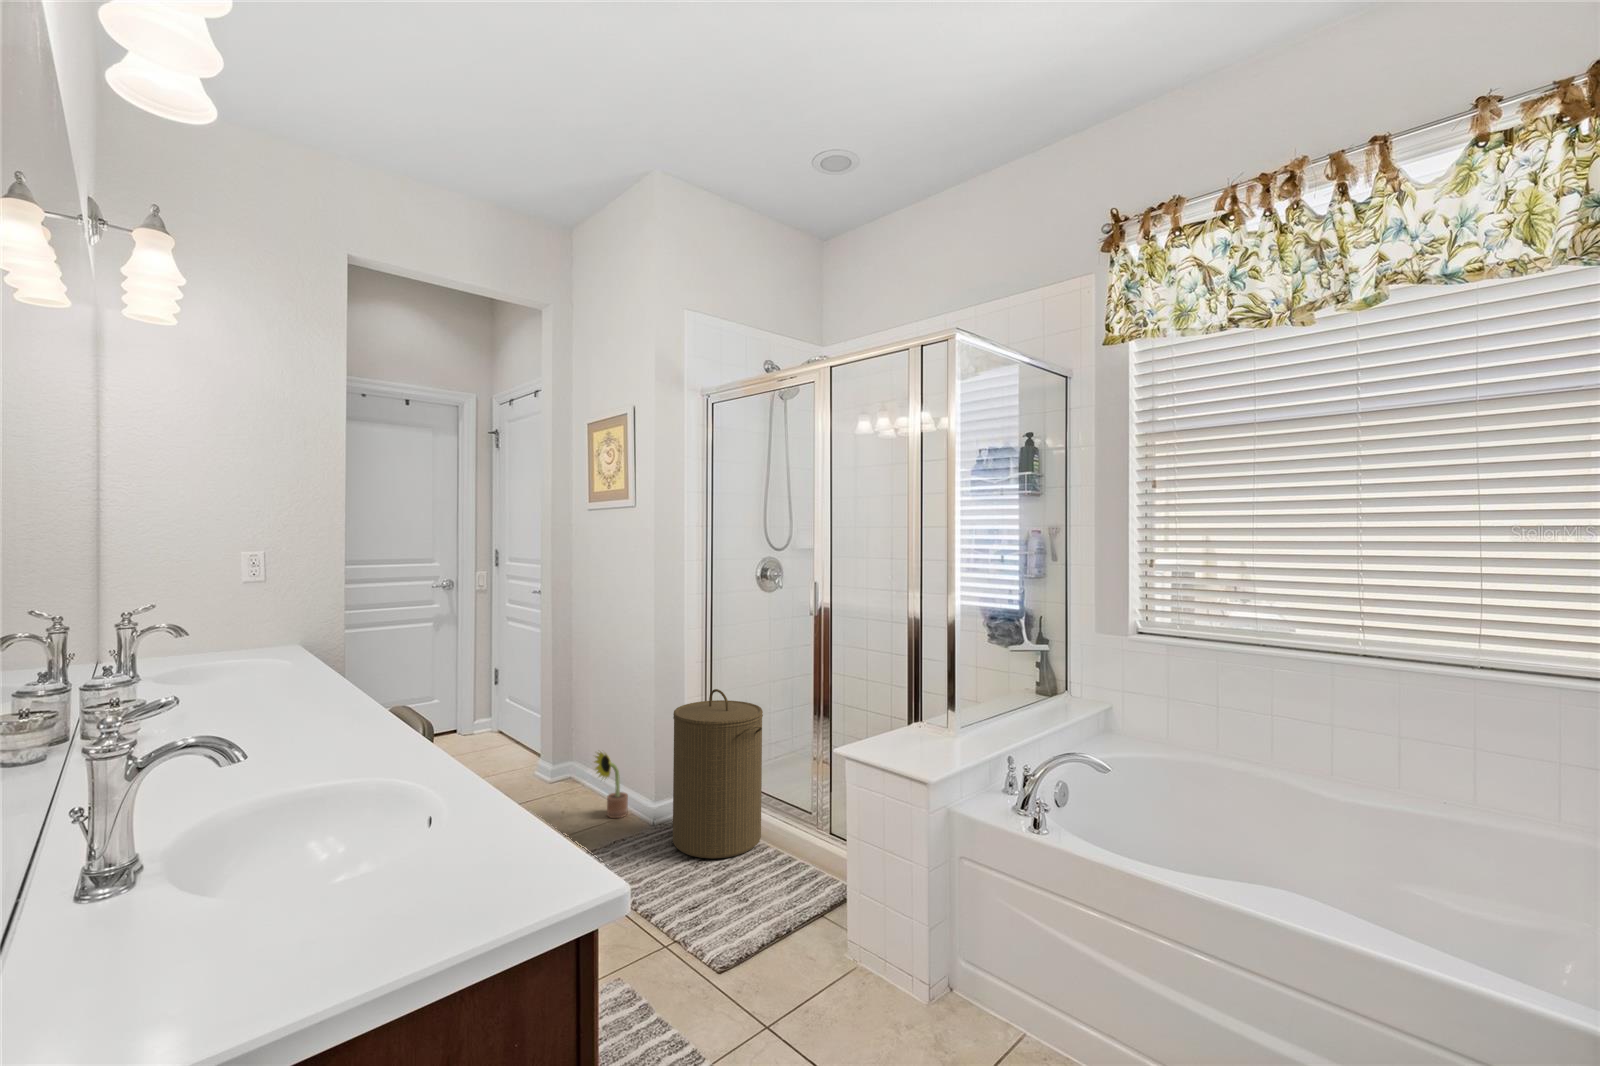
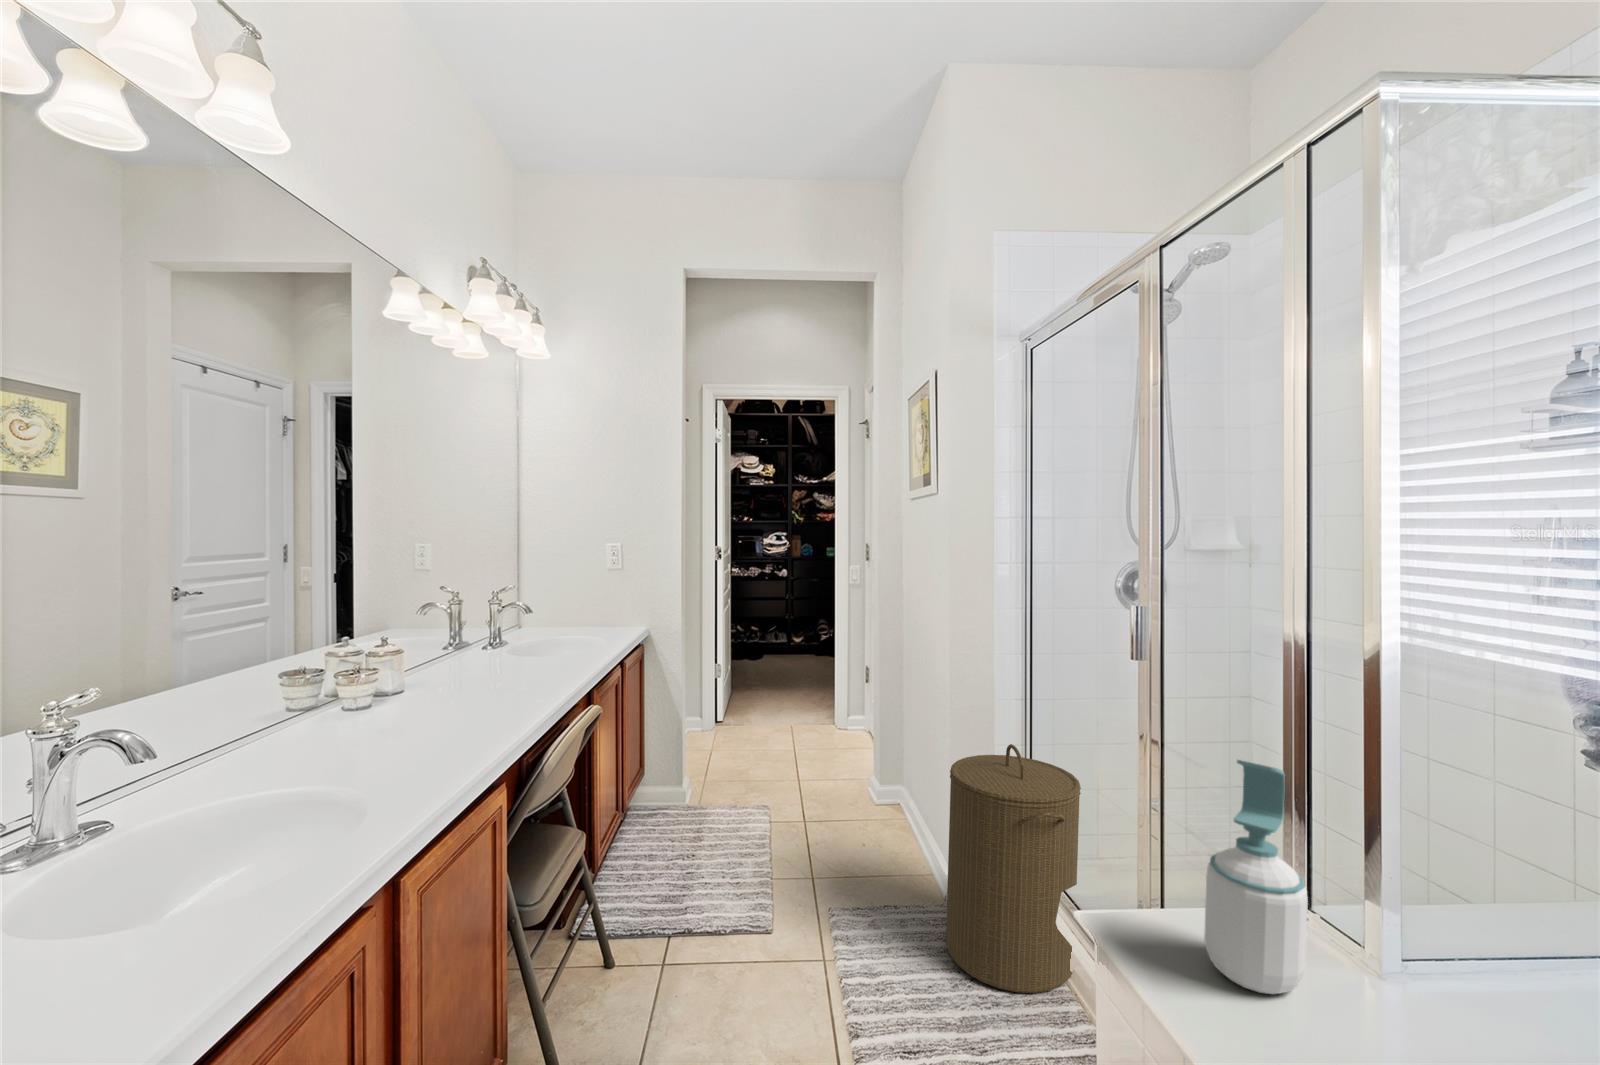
soap bottle: none [894,646,936,754] -> present [1204,760,1308,994]
decorative plant: present [595,752,628,818] -> none [889,784,927,874]

